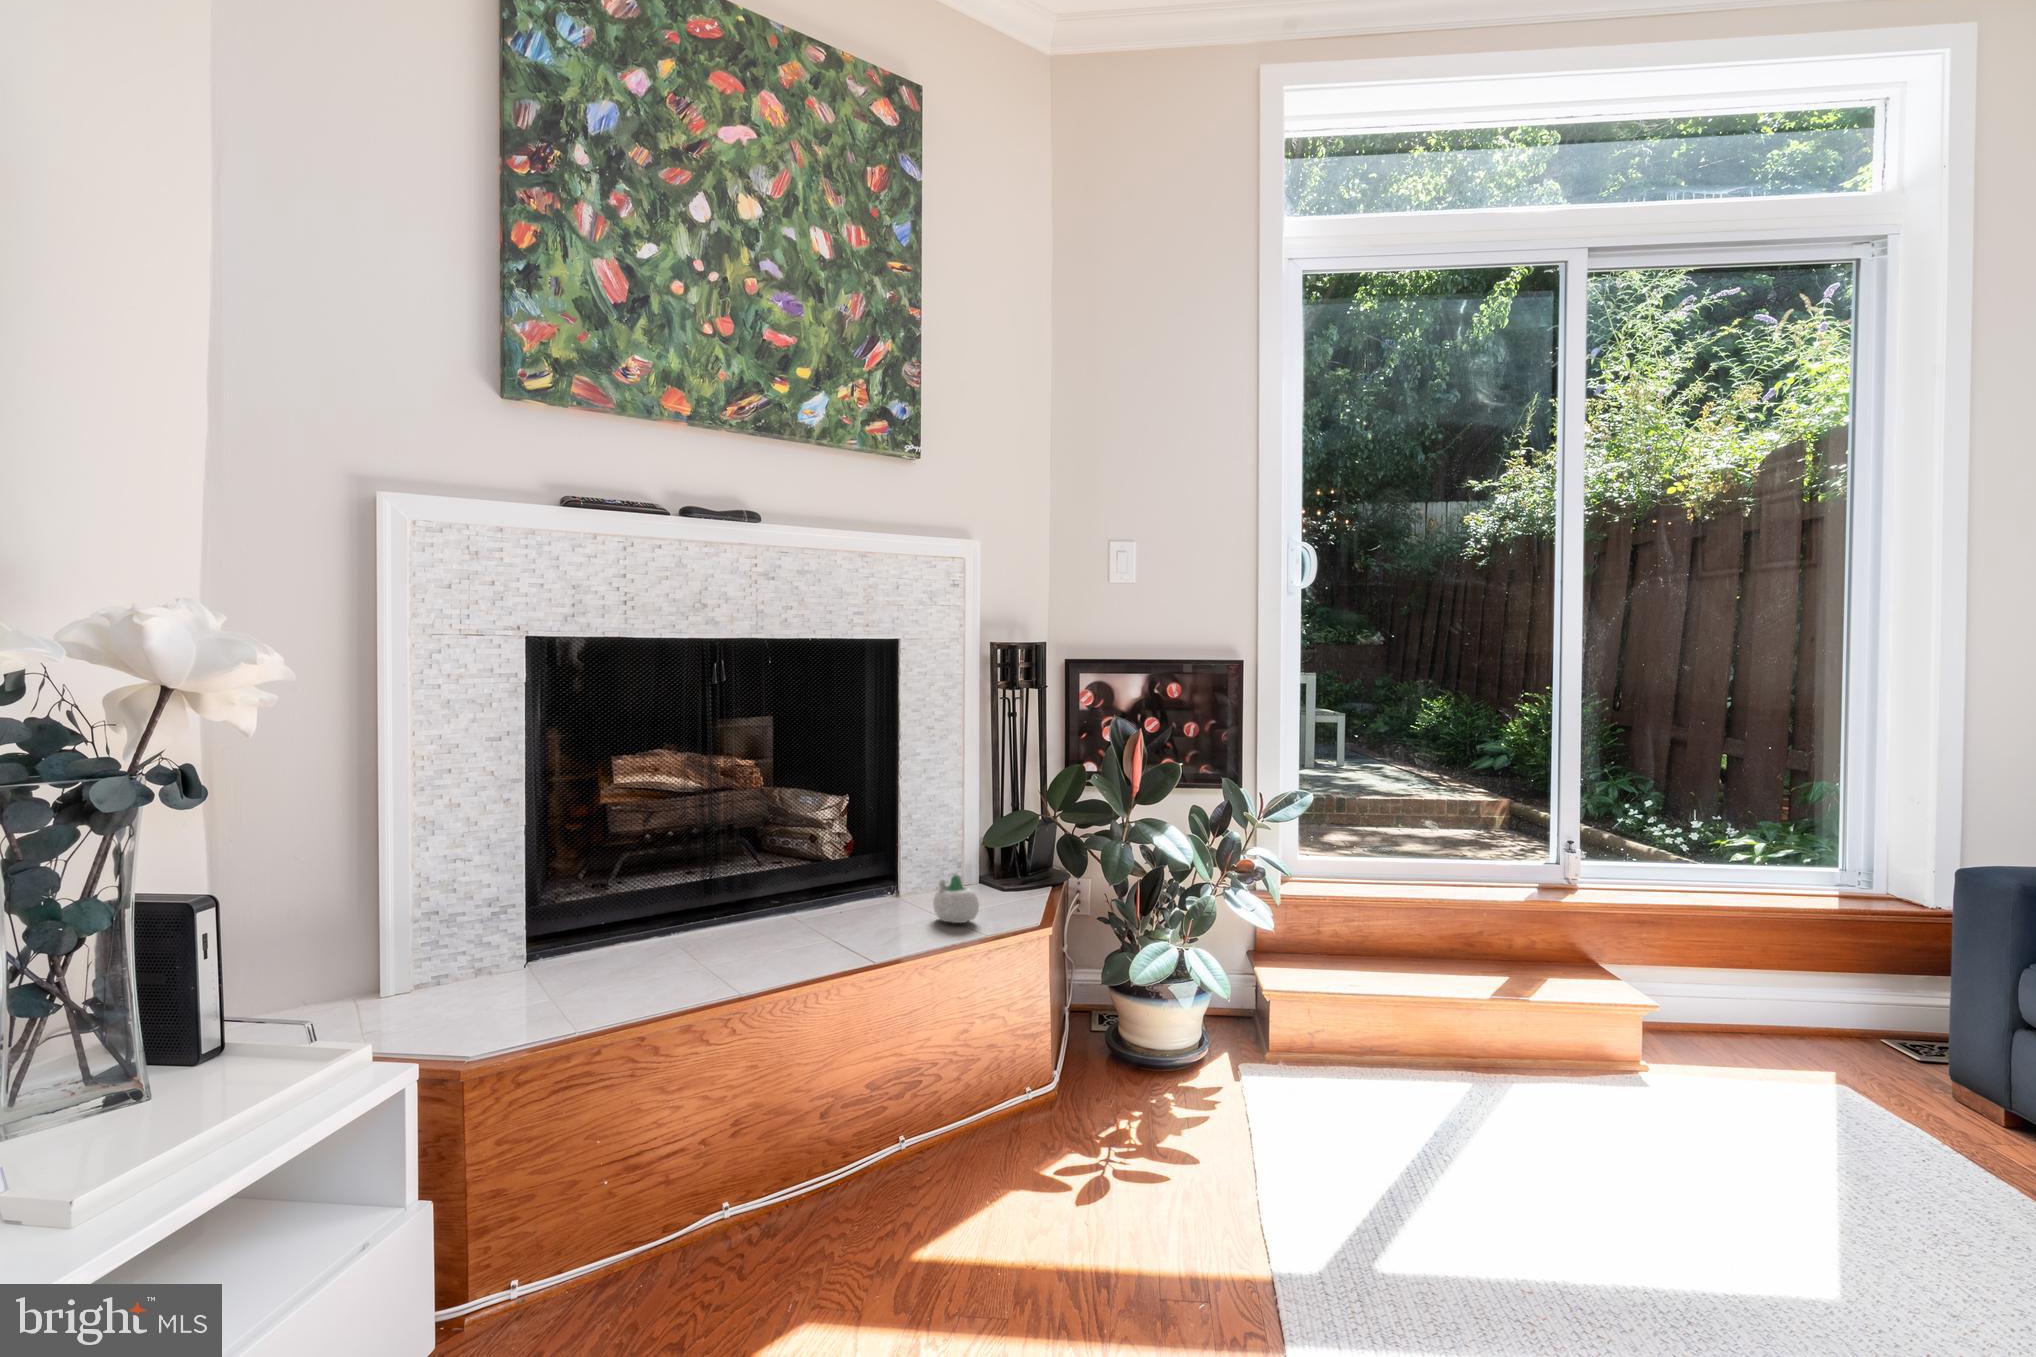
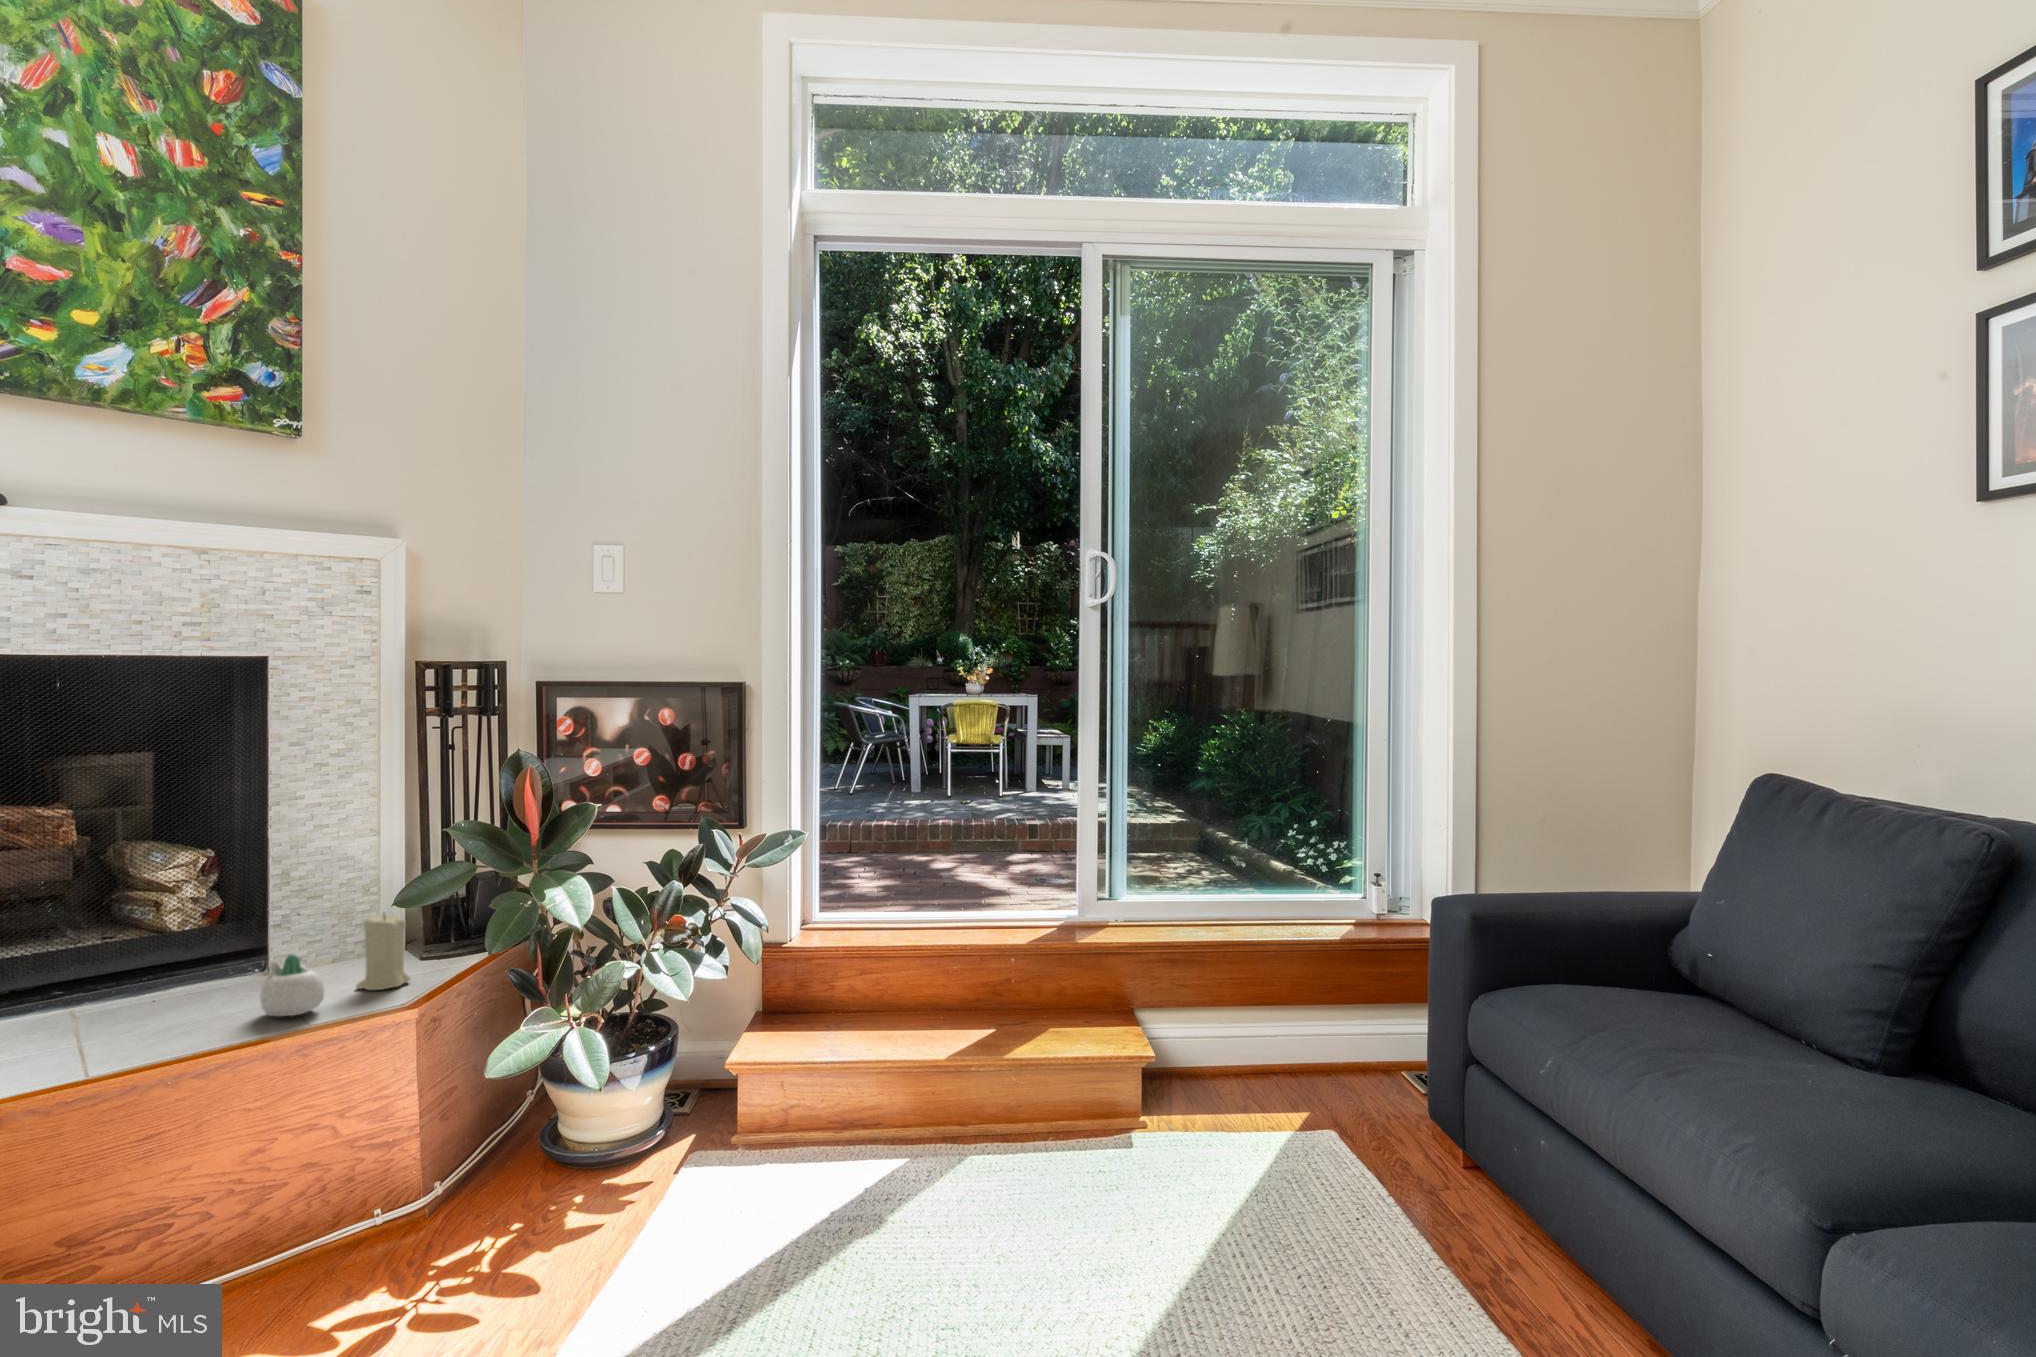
candle: none [979,846,1015,908] -> present [356,914,411,990]

